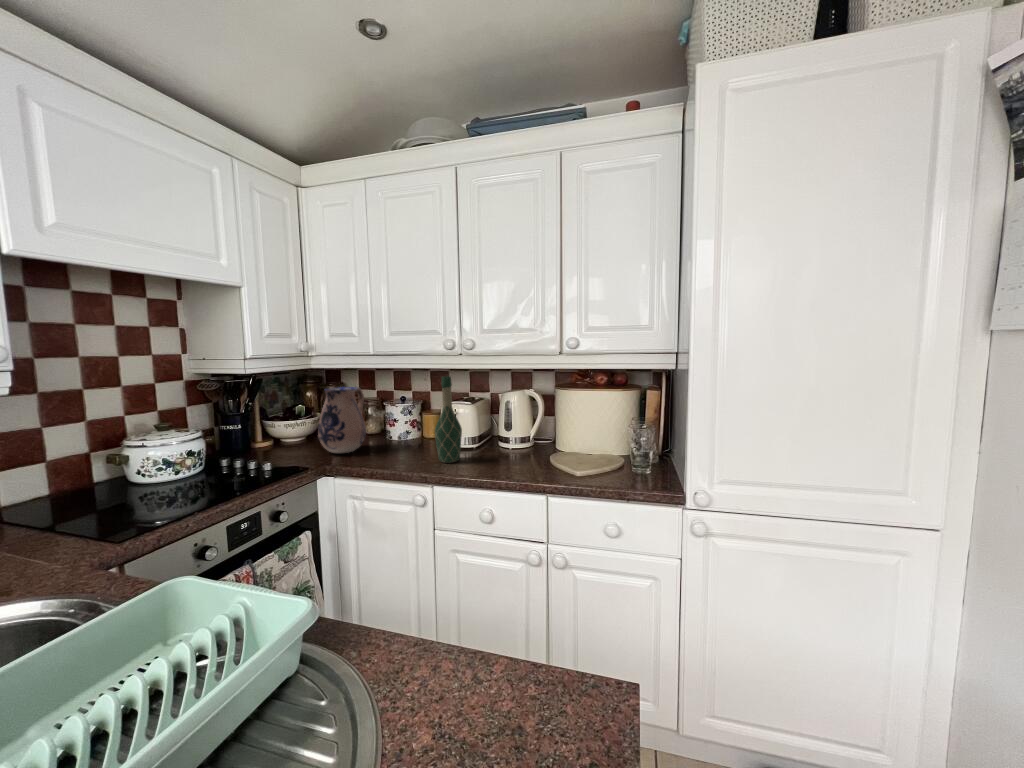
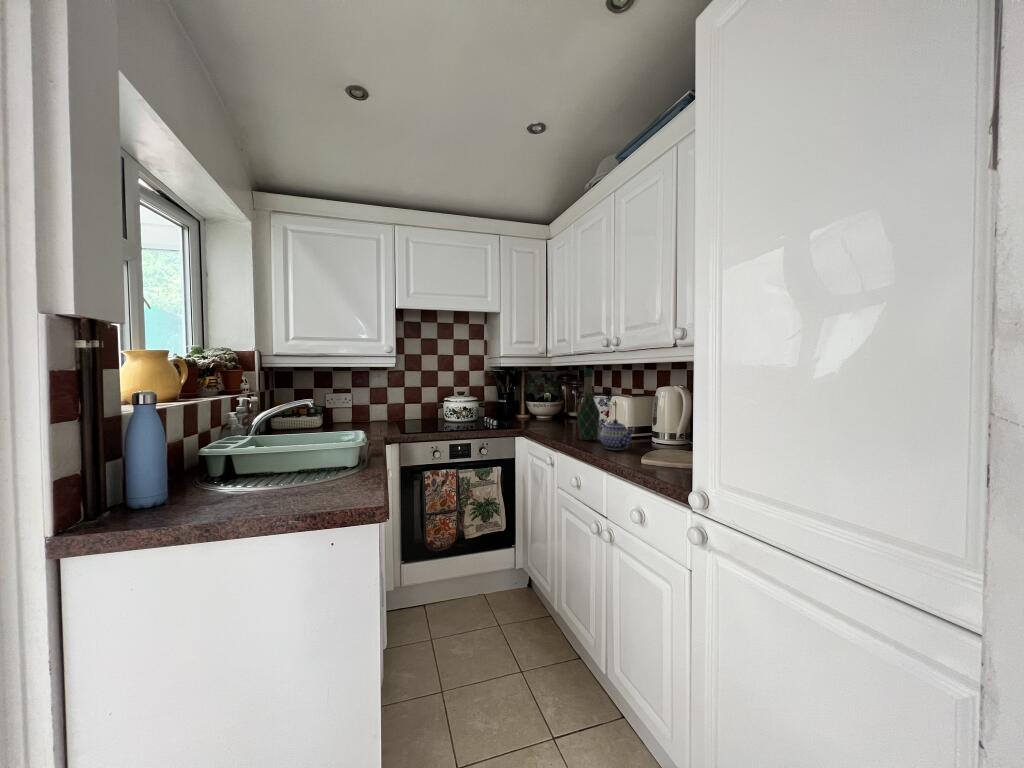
ceramic pitcher: present [318,387,366,453] -> none [532,379,570,426]
teapot: none [479,434,532,468] -> present [598,419,634,450]

